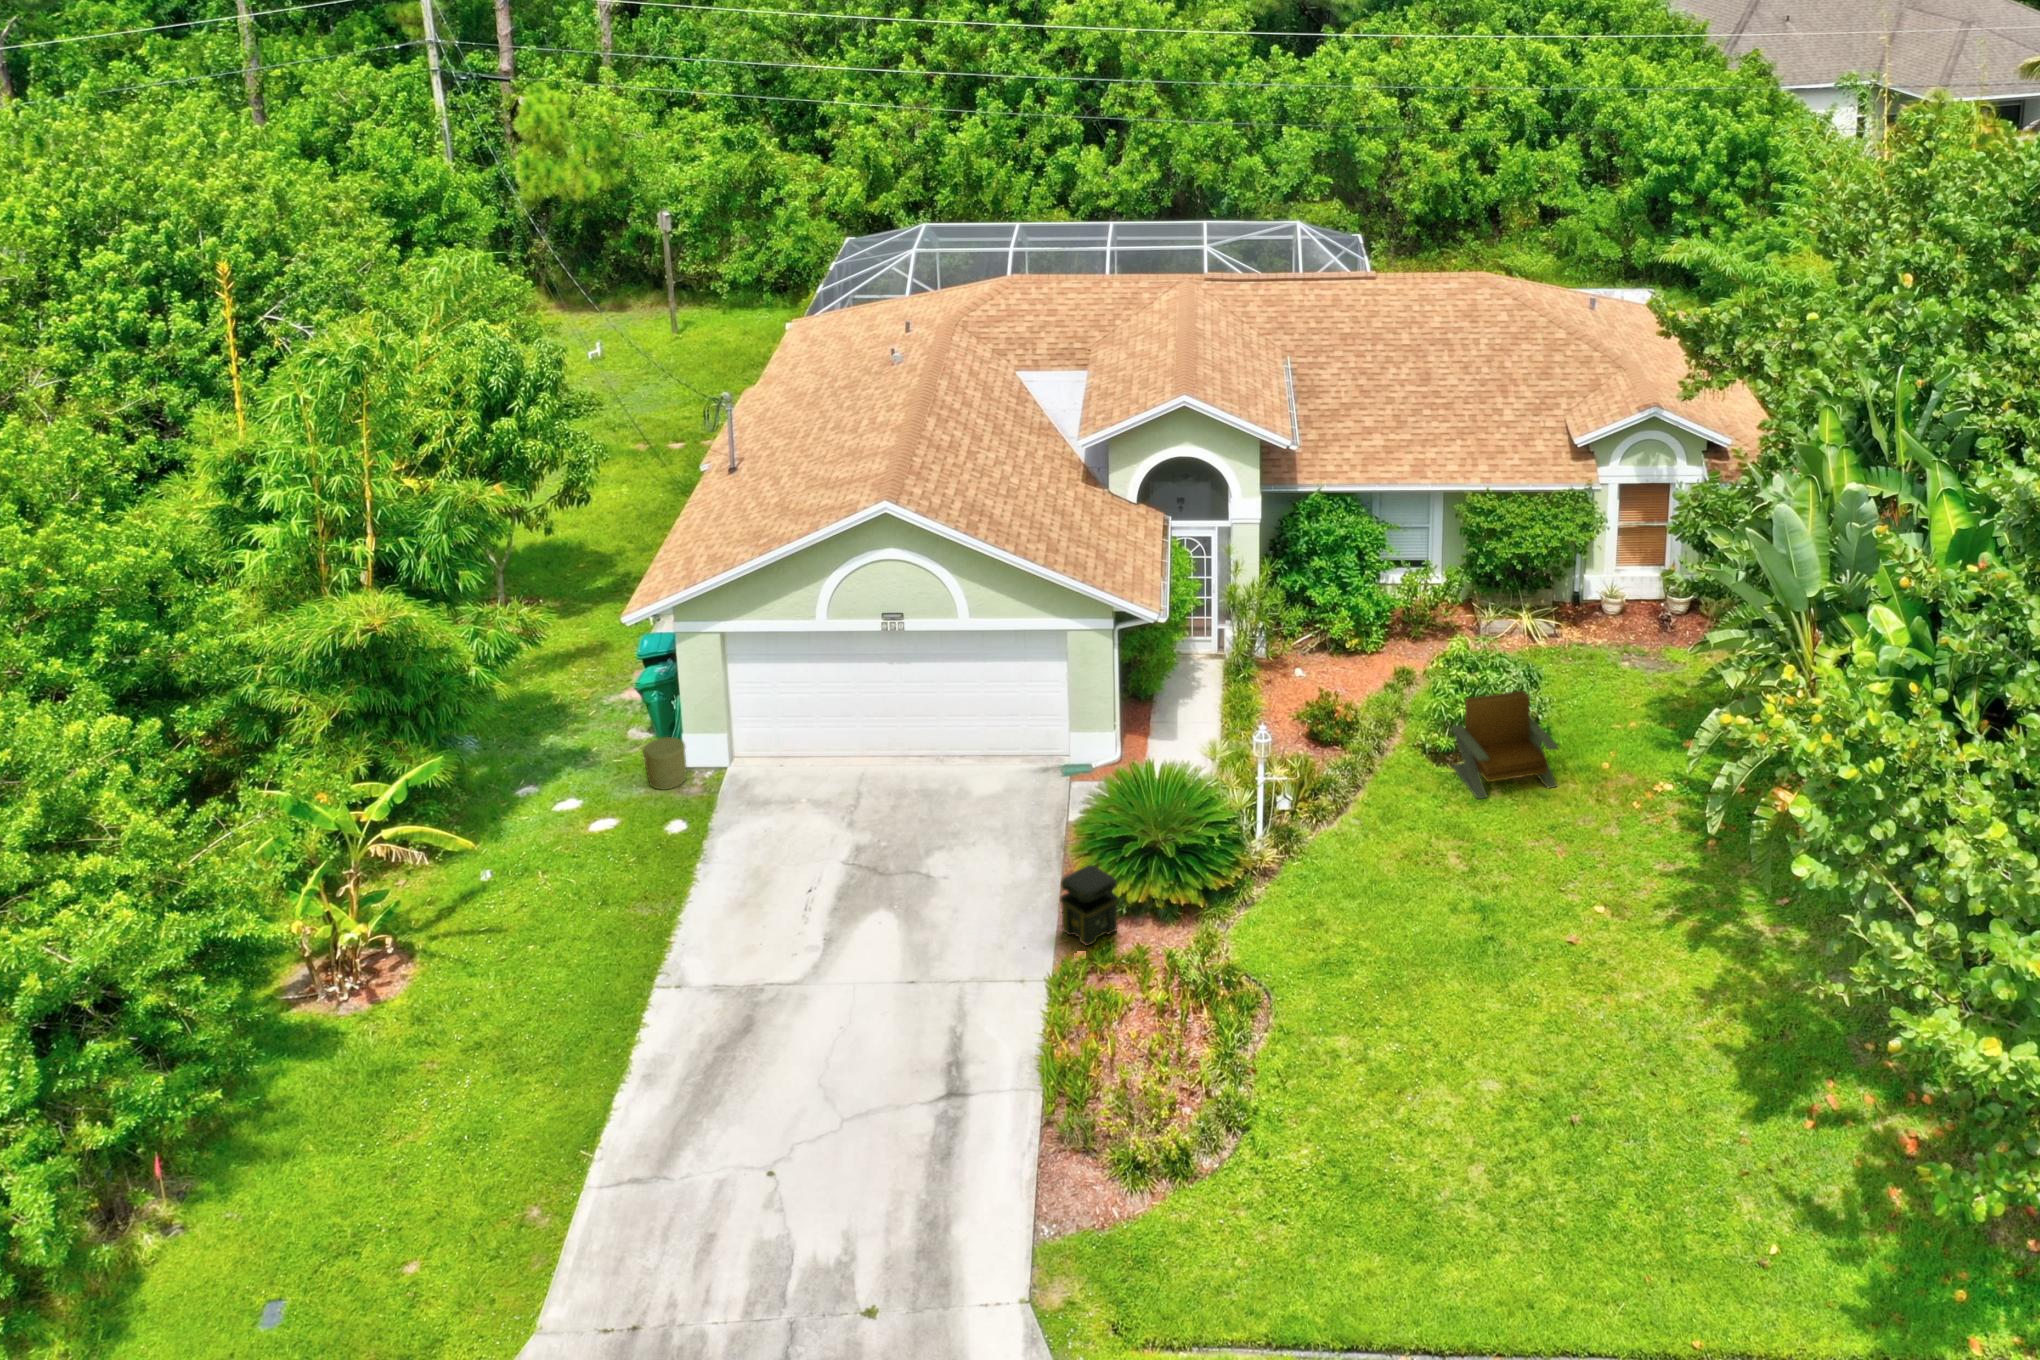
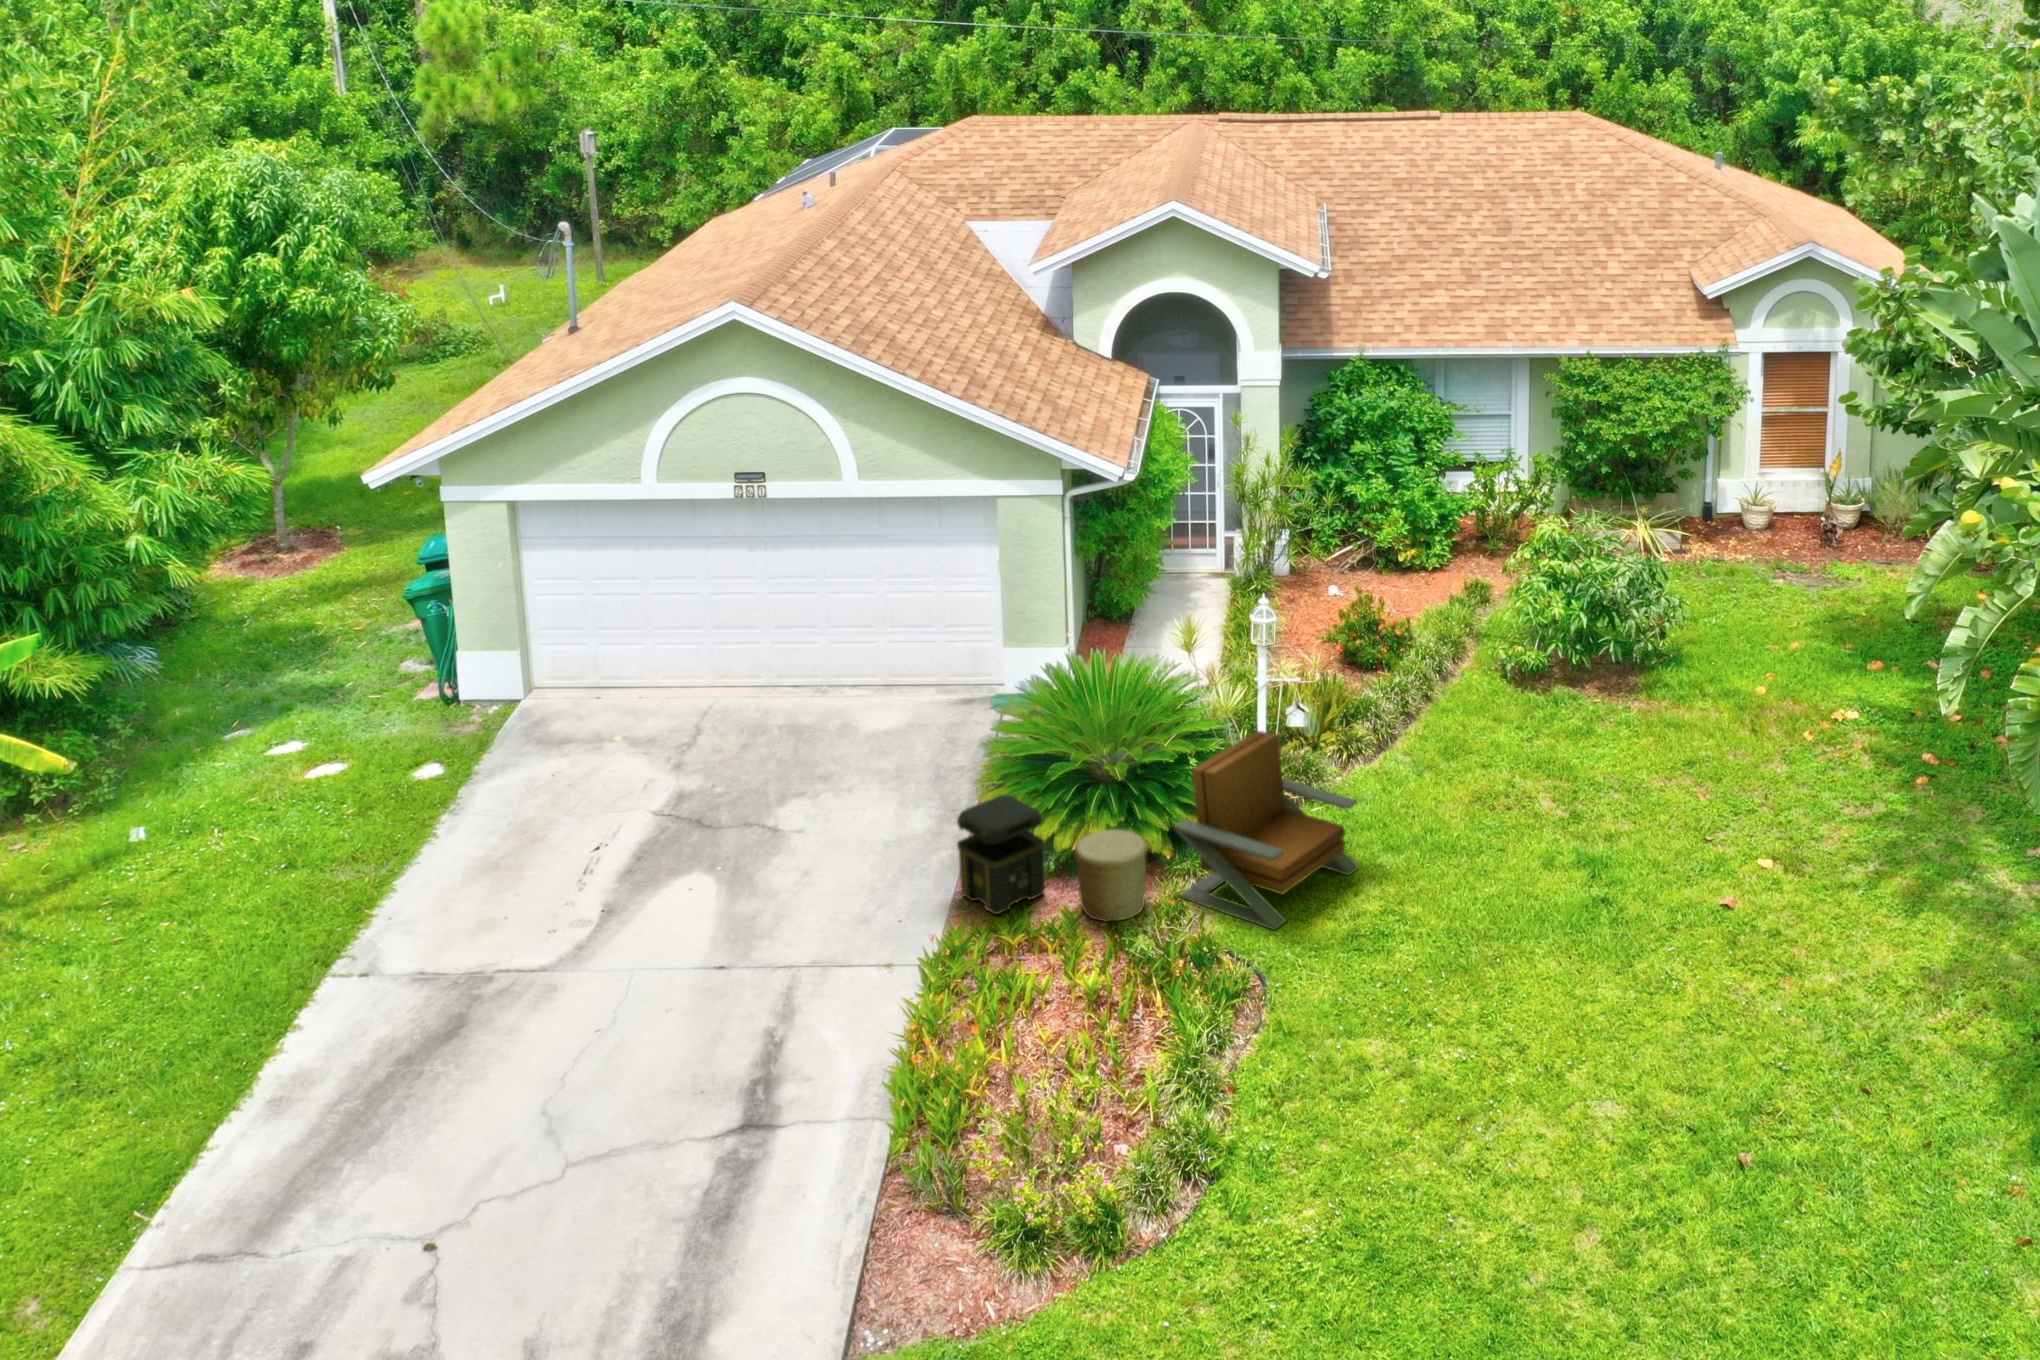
lounge chair: present [1452,690,1559,799] -> present [1174,731,1358,930]
woven basket: present [643,737,686,790] -> present [1075,830,1146,922]

